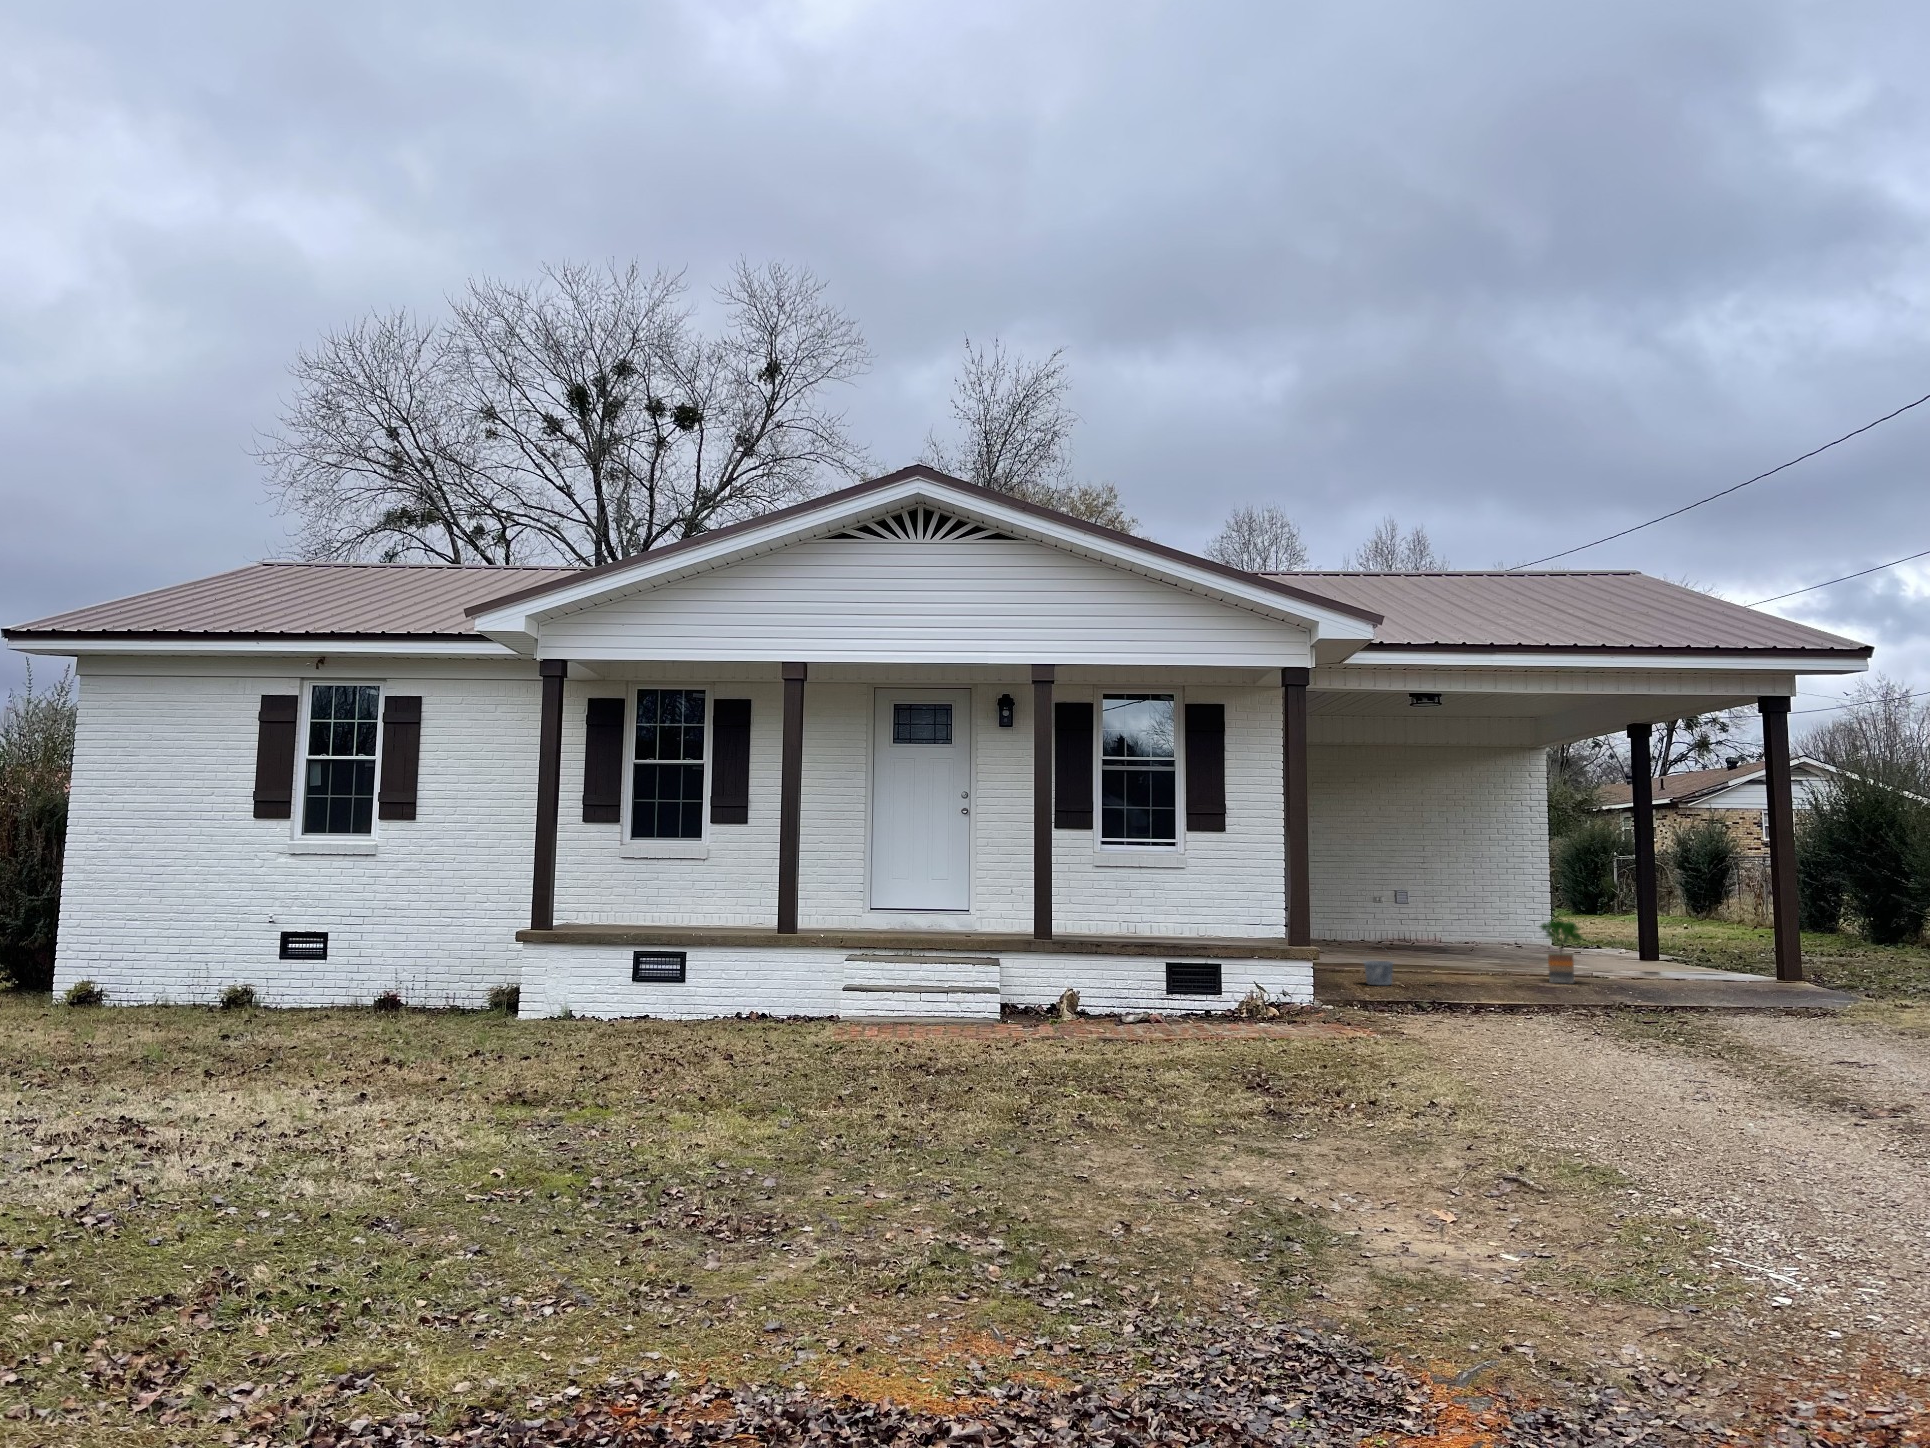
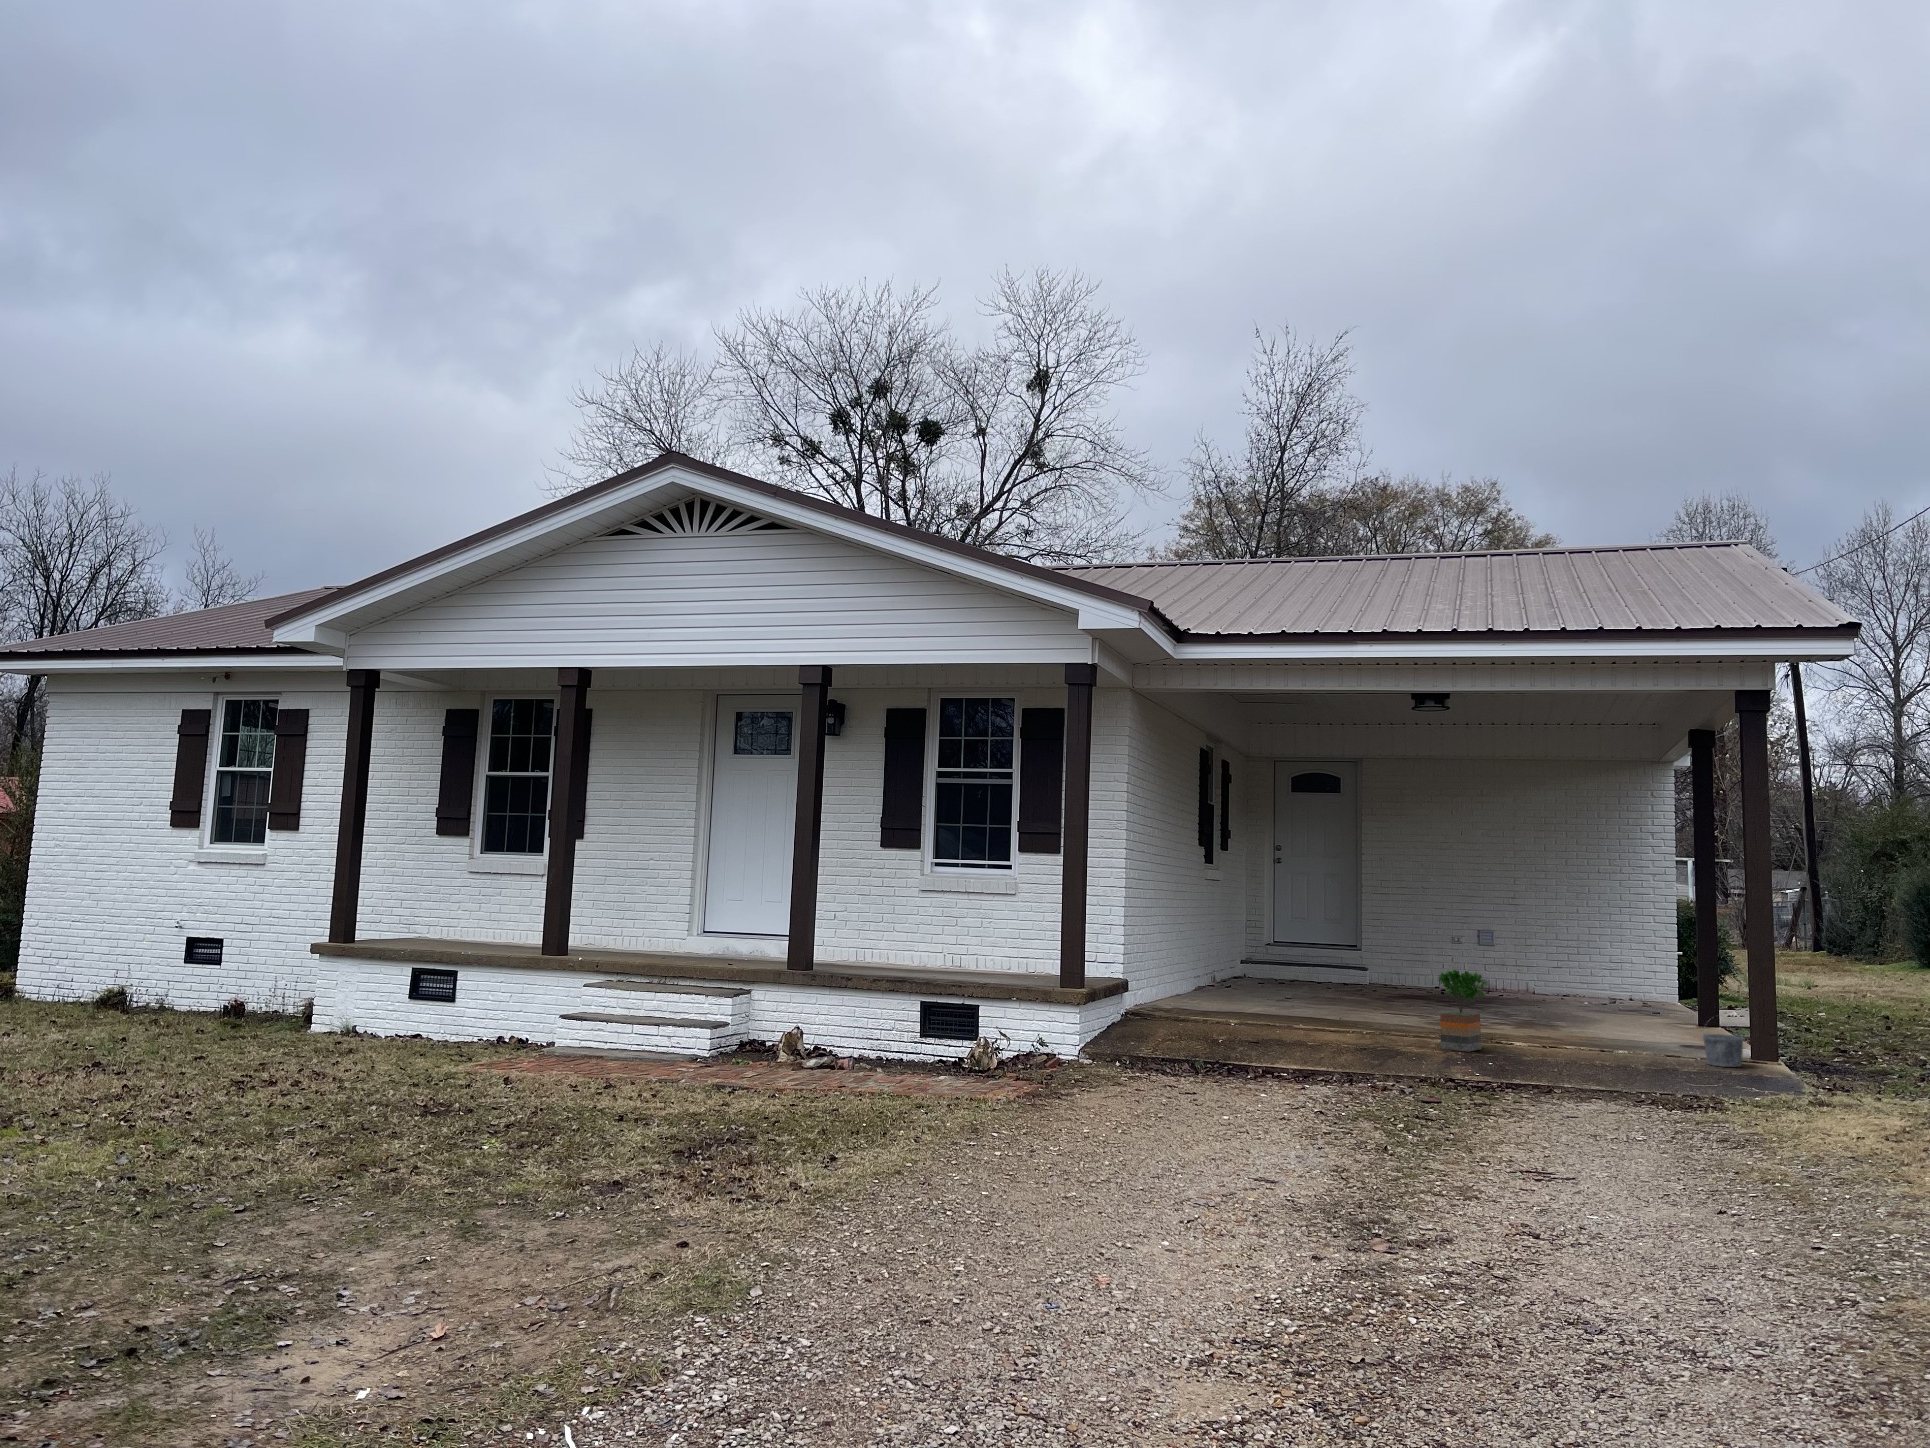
bucket: present [1363,961,1394,985] -> present [1702,1032,1745,1067]

